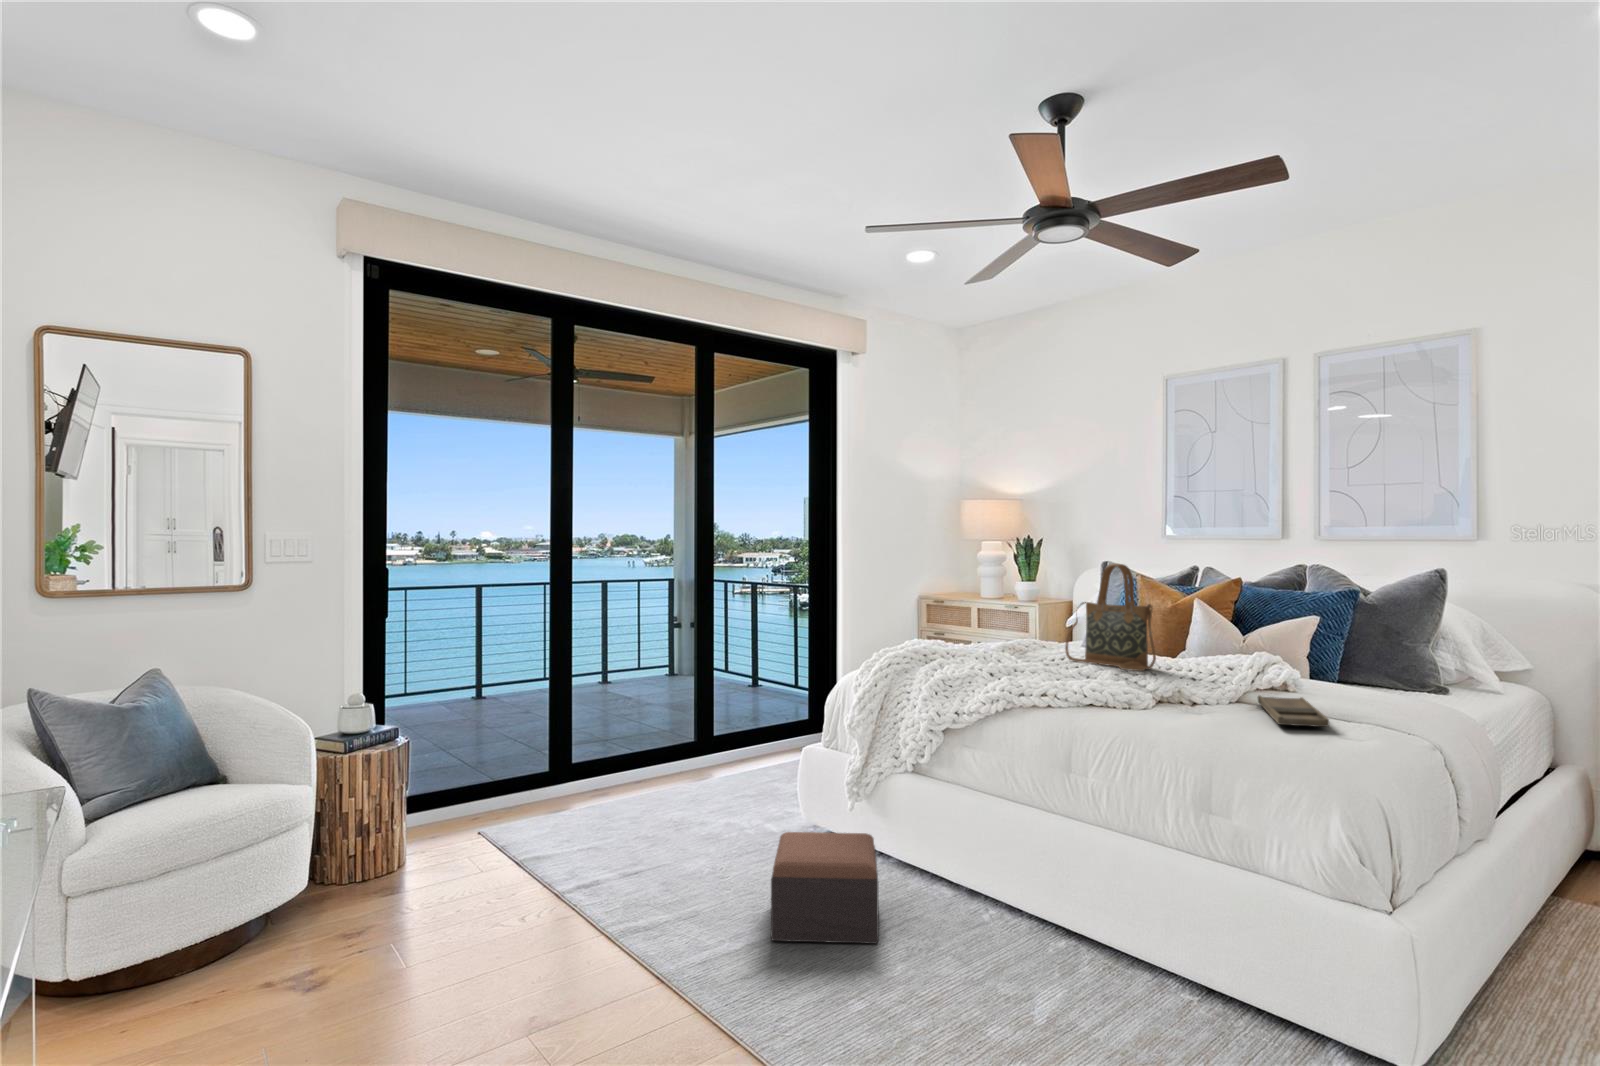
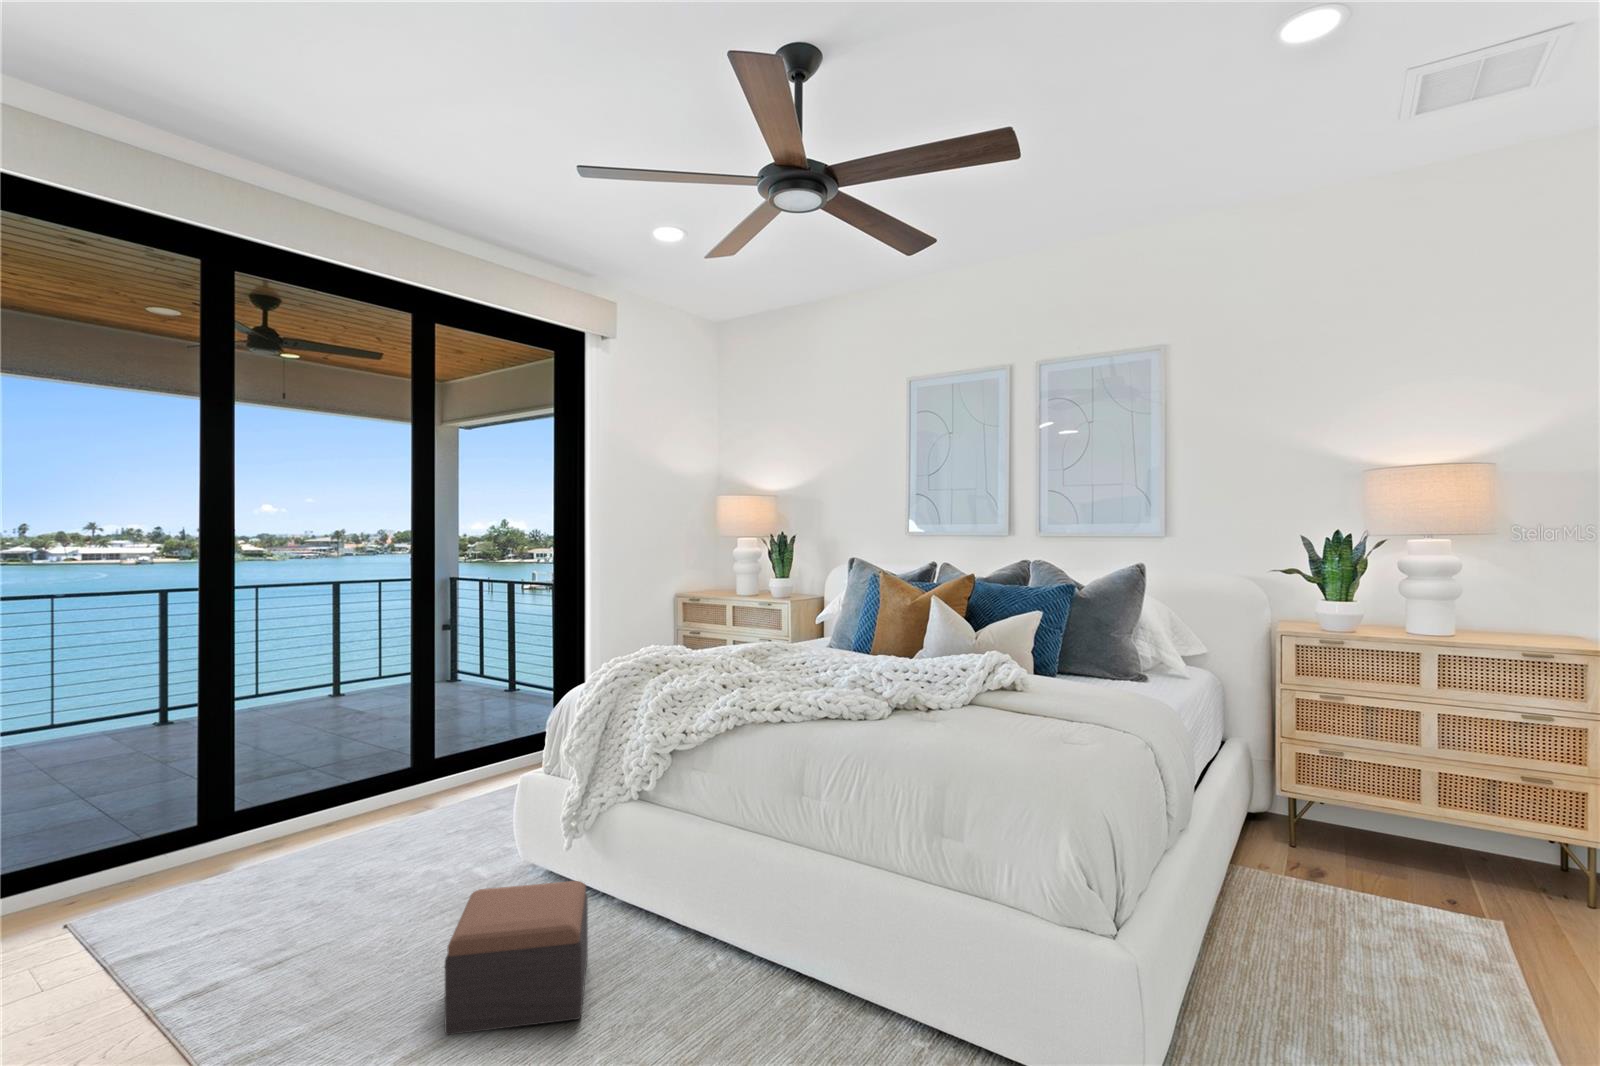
handbag: present [1065,564,1156,671] -> none [804,564,893,677]
tray: present [1258,696,1329,727] -> none [989,699,1055,733]

